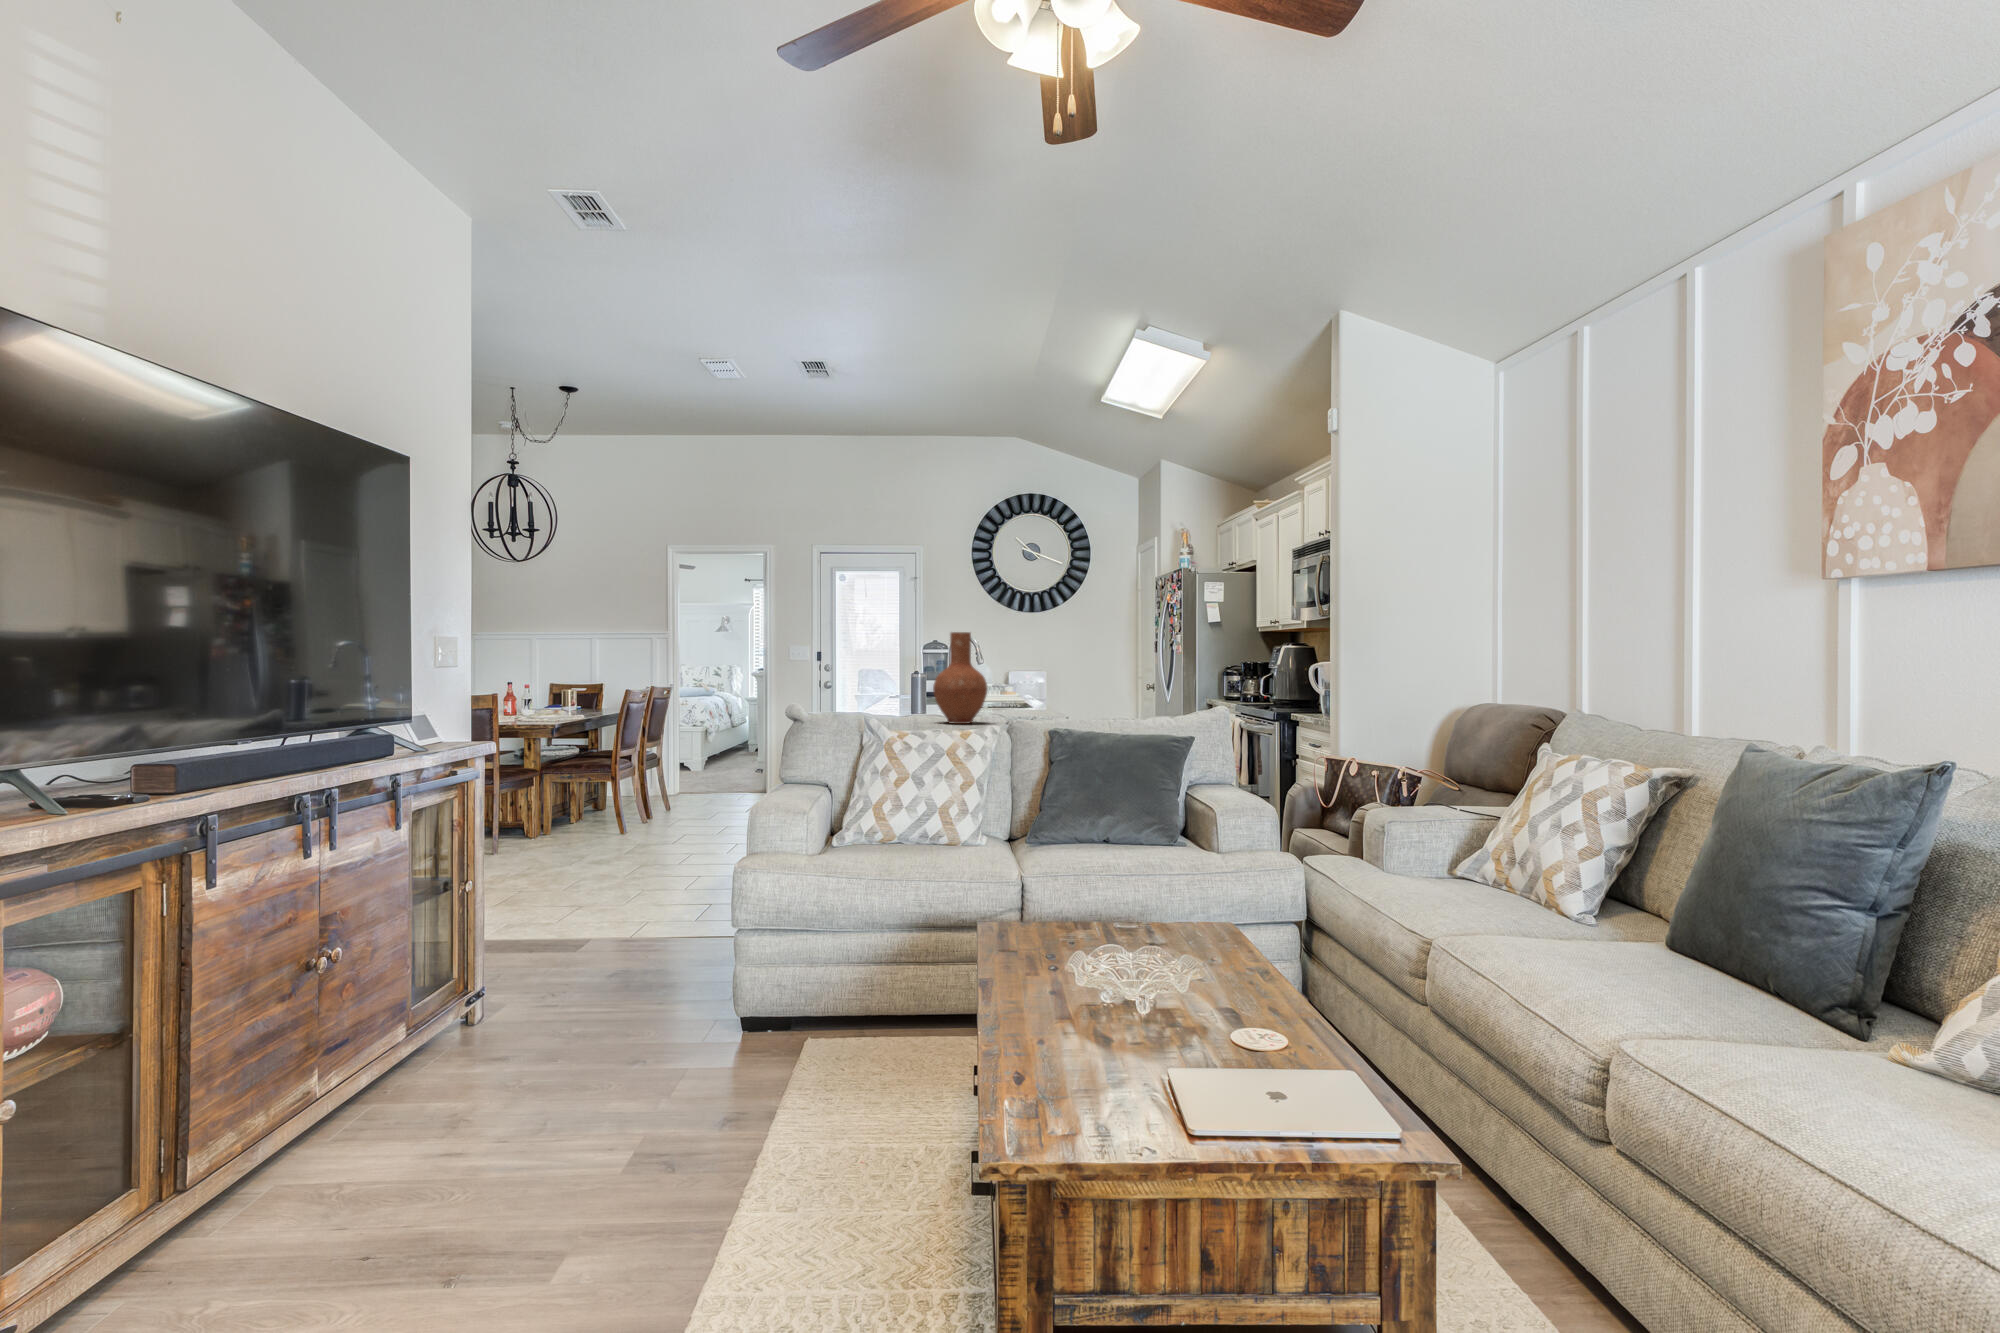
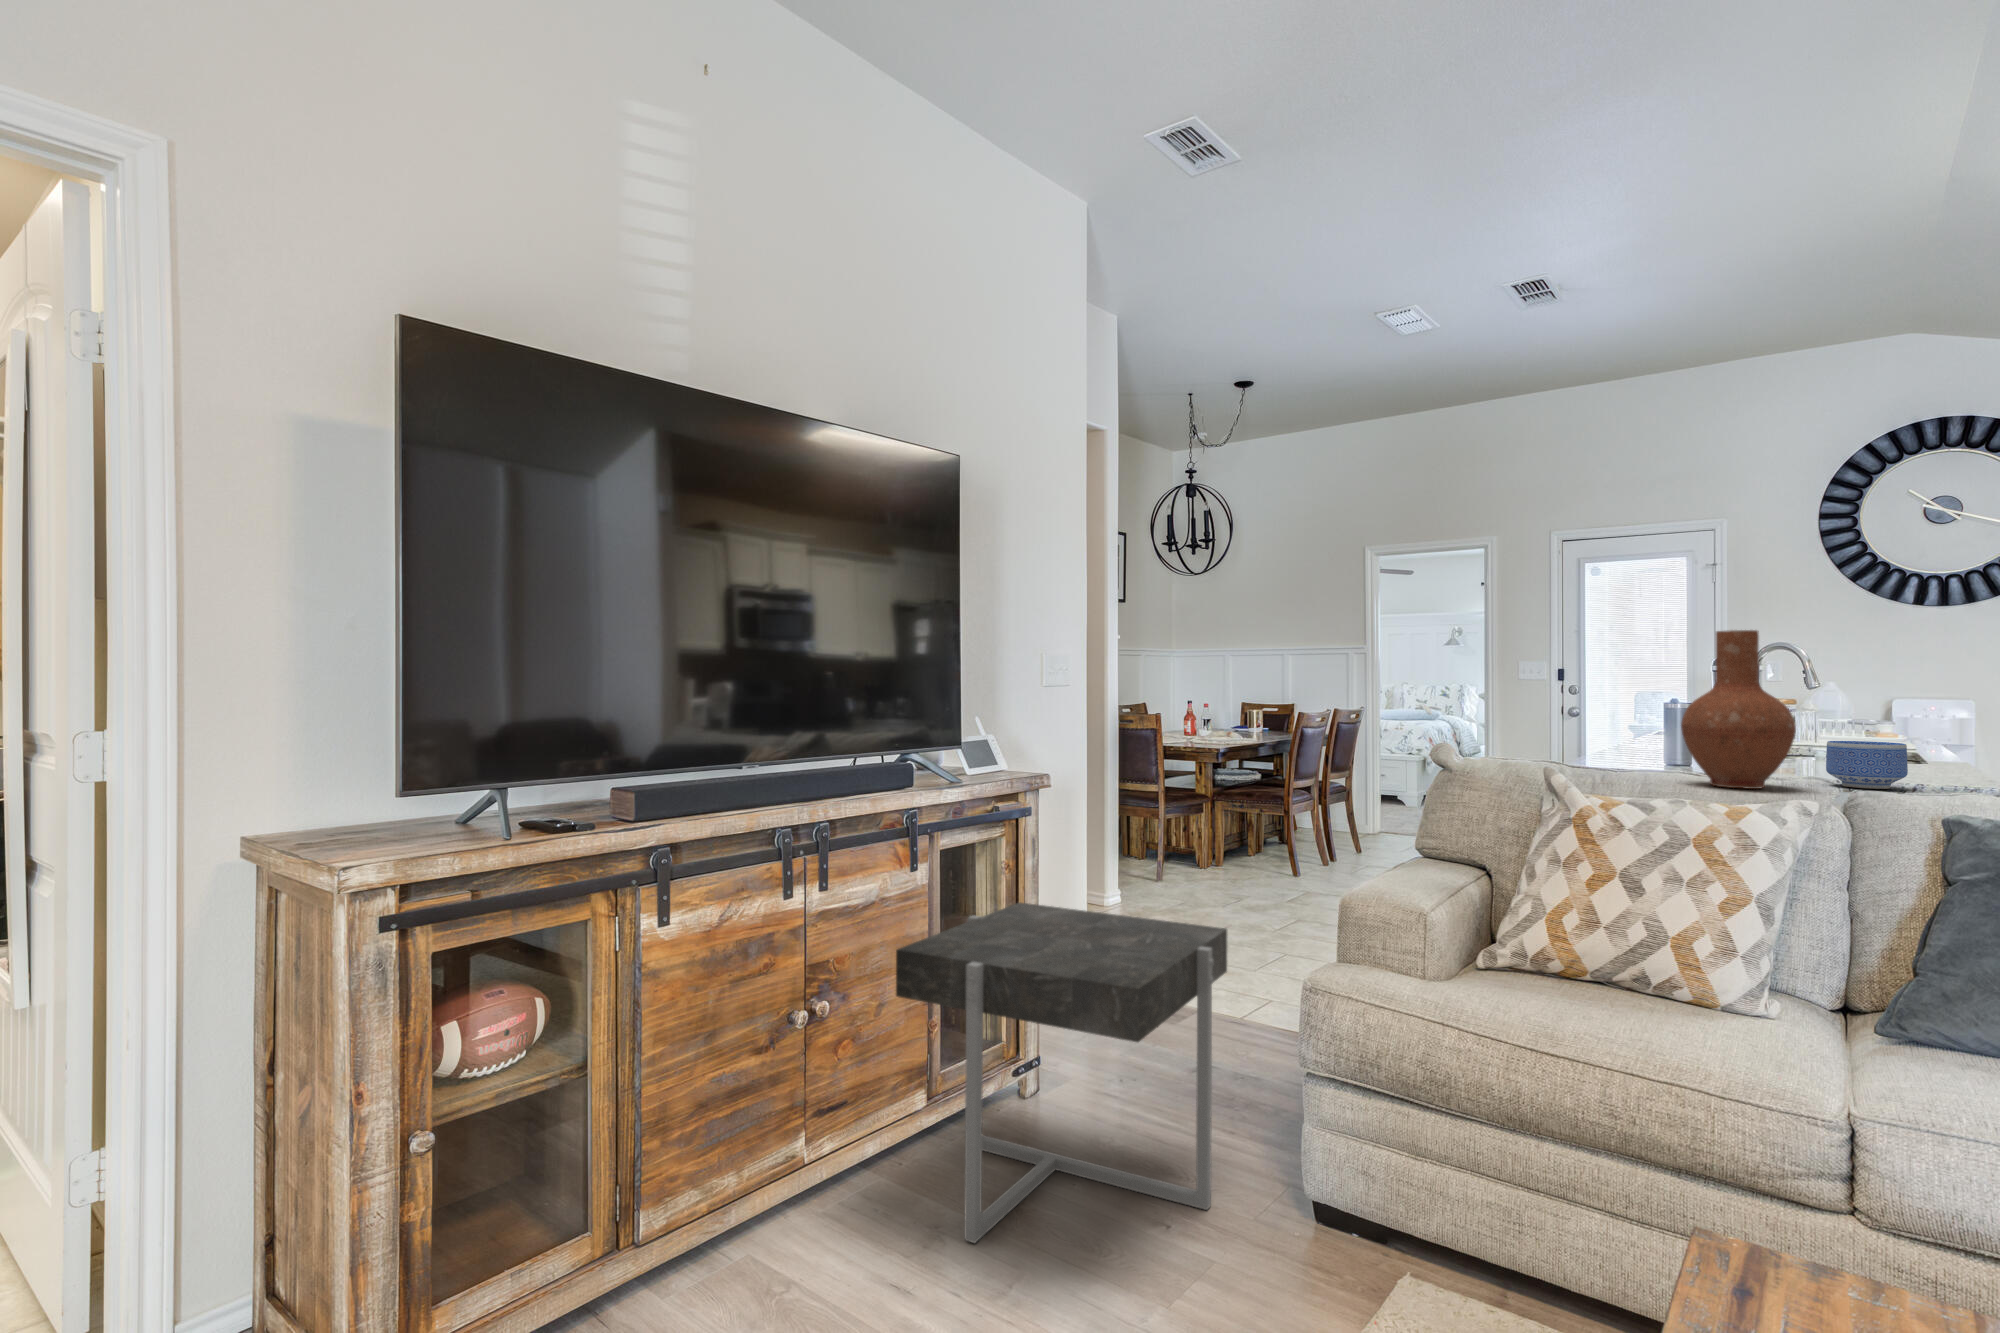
bowl: none [998,695,1032,721] -> present [1826,741,1908,789]
side table: none [406,844,671,1114] -> present [896,903,1227,1243]

